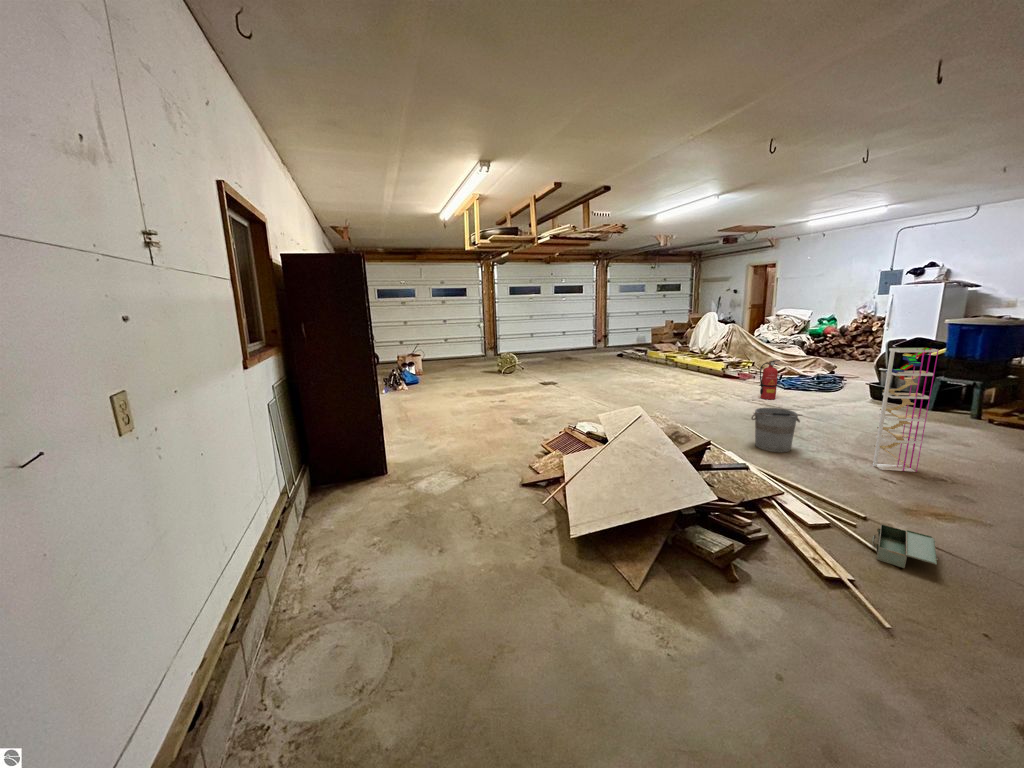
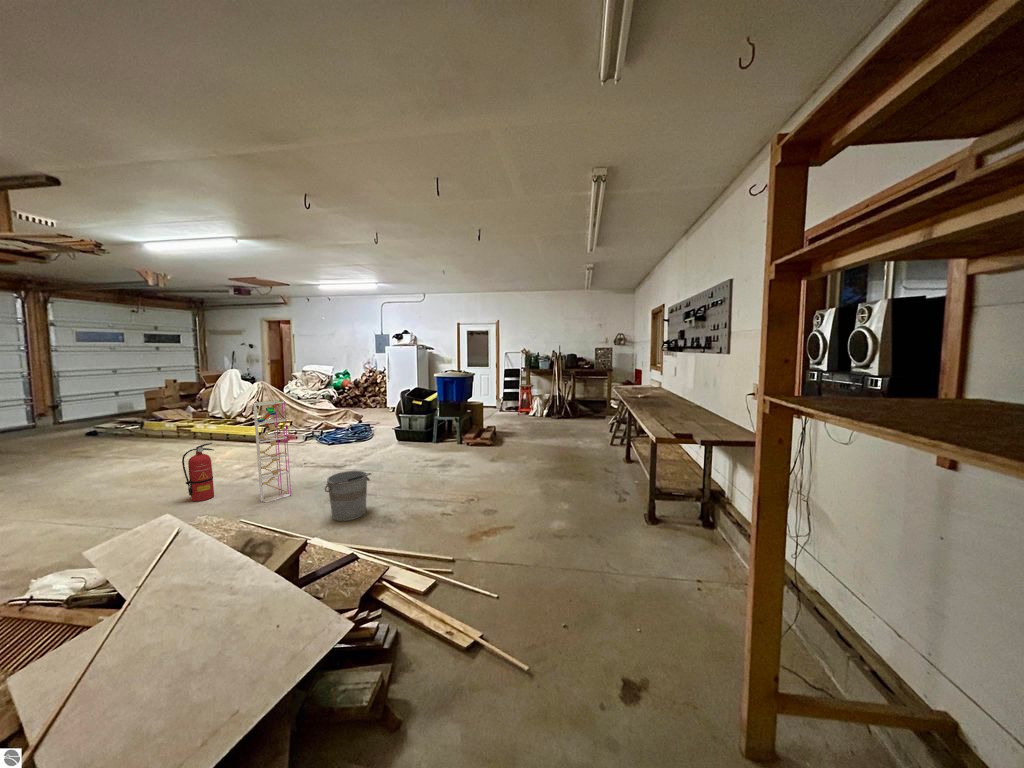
shelving unit: present [873,347,939,472] -> present [253,400,291,503]
fire extinguisher: present [760,360,780,400] -> present [182,443,214,501]
toolbox: present [872,524,938,568] -> none [467,553,511,597]

